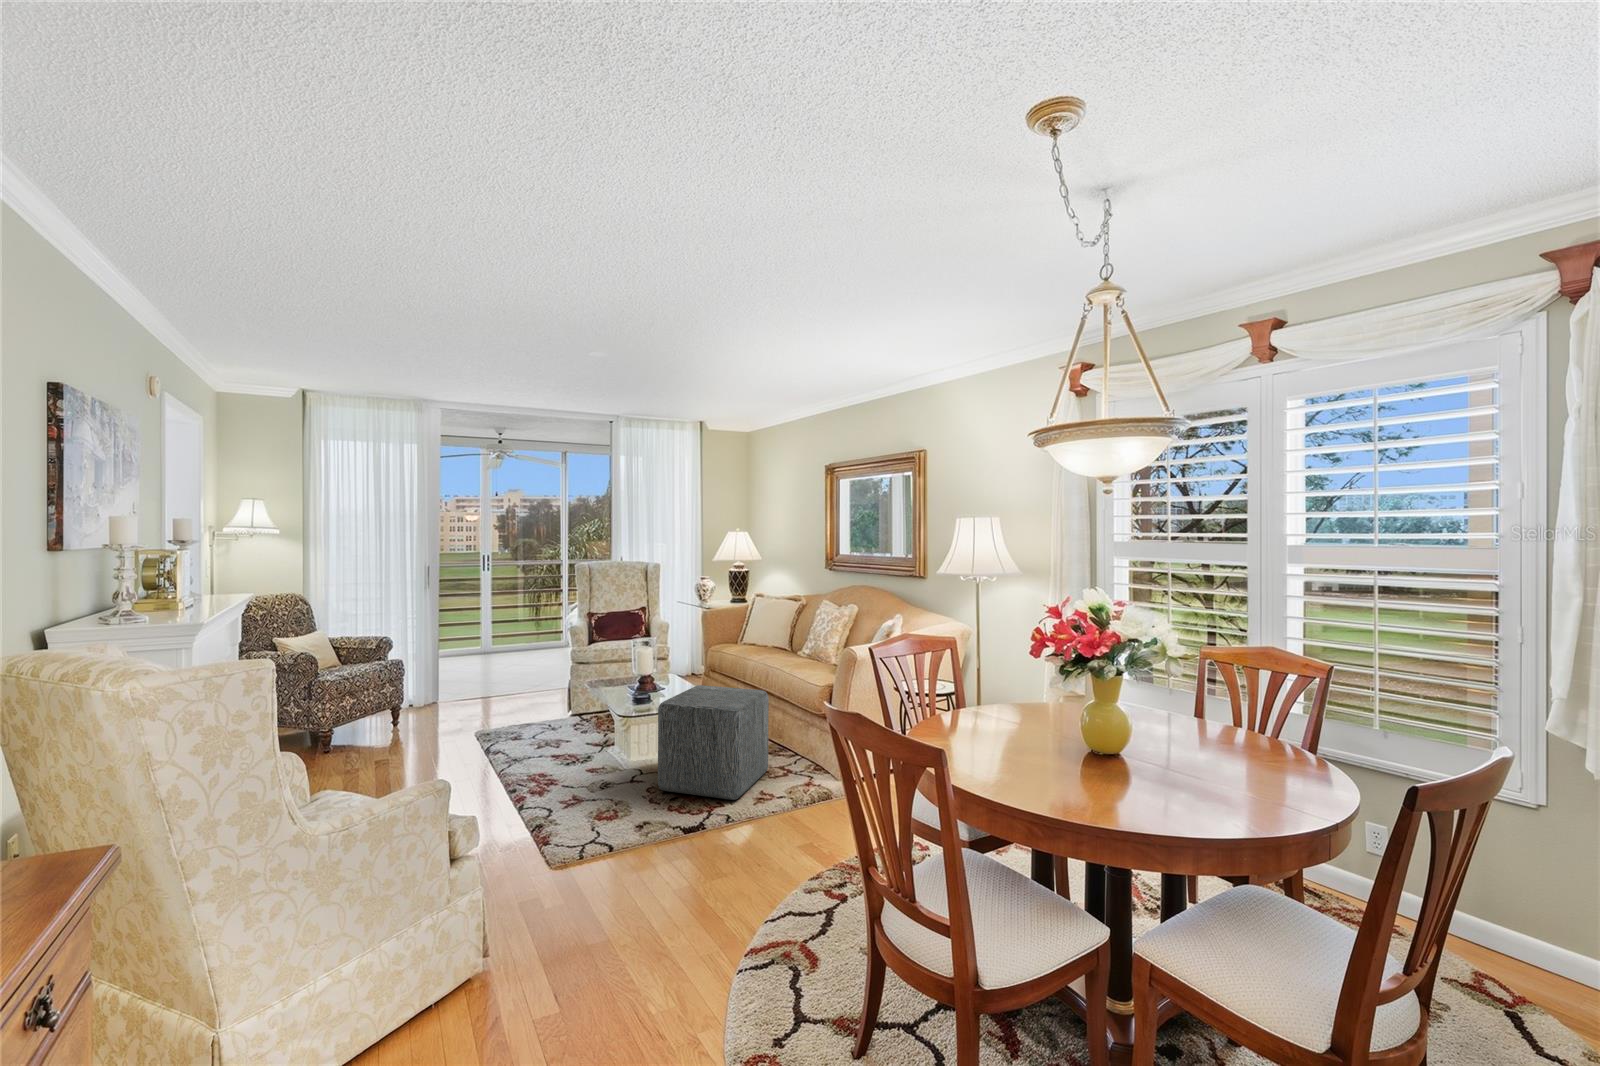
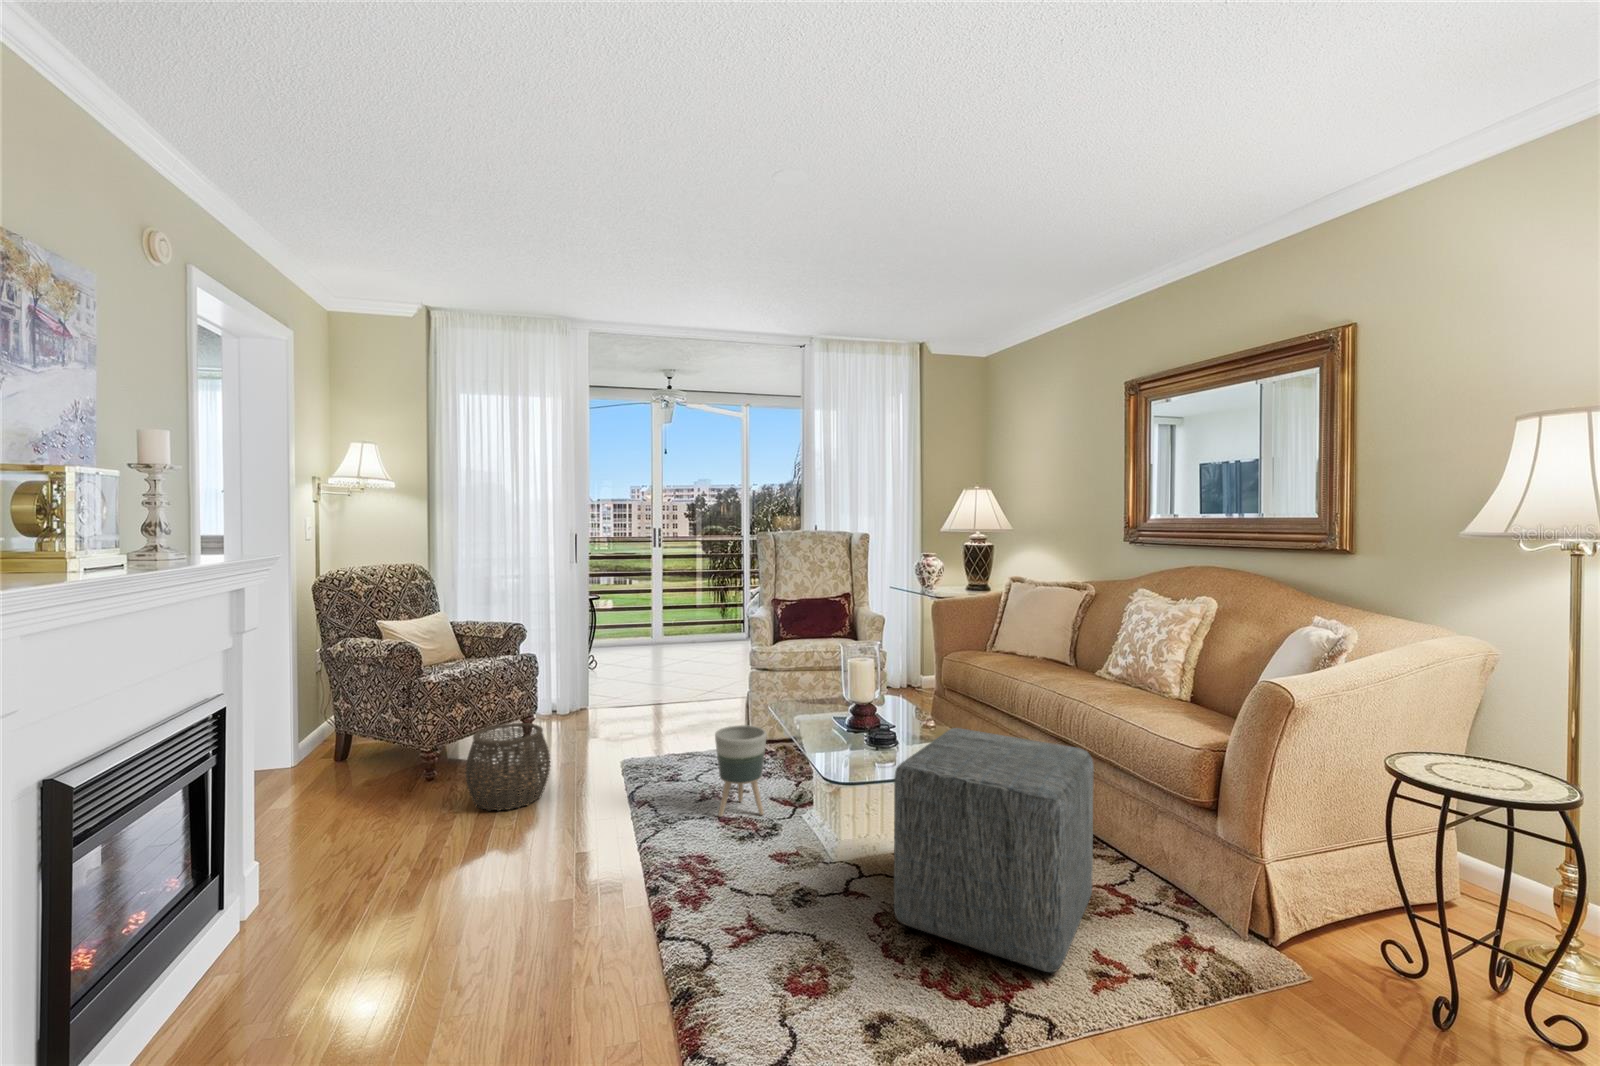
planter: none [549,697,584,756] -> present [715,725,767,817]
woven basket: none [362,706,426,766] -> present [465,723,550,811]

